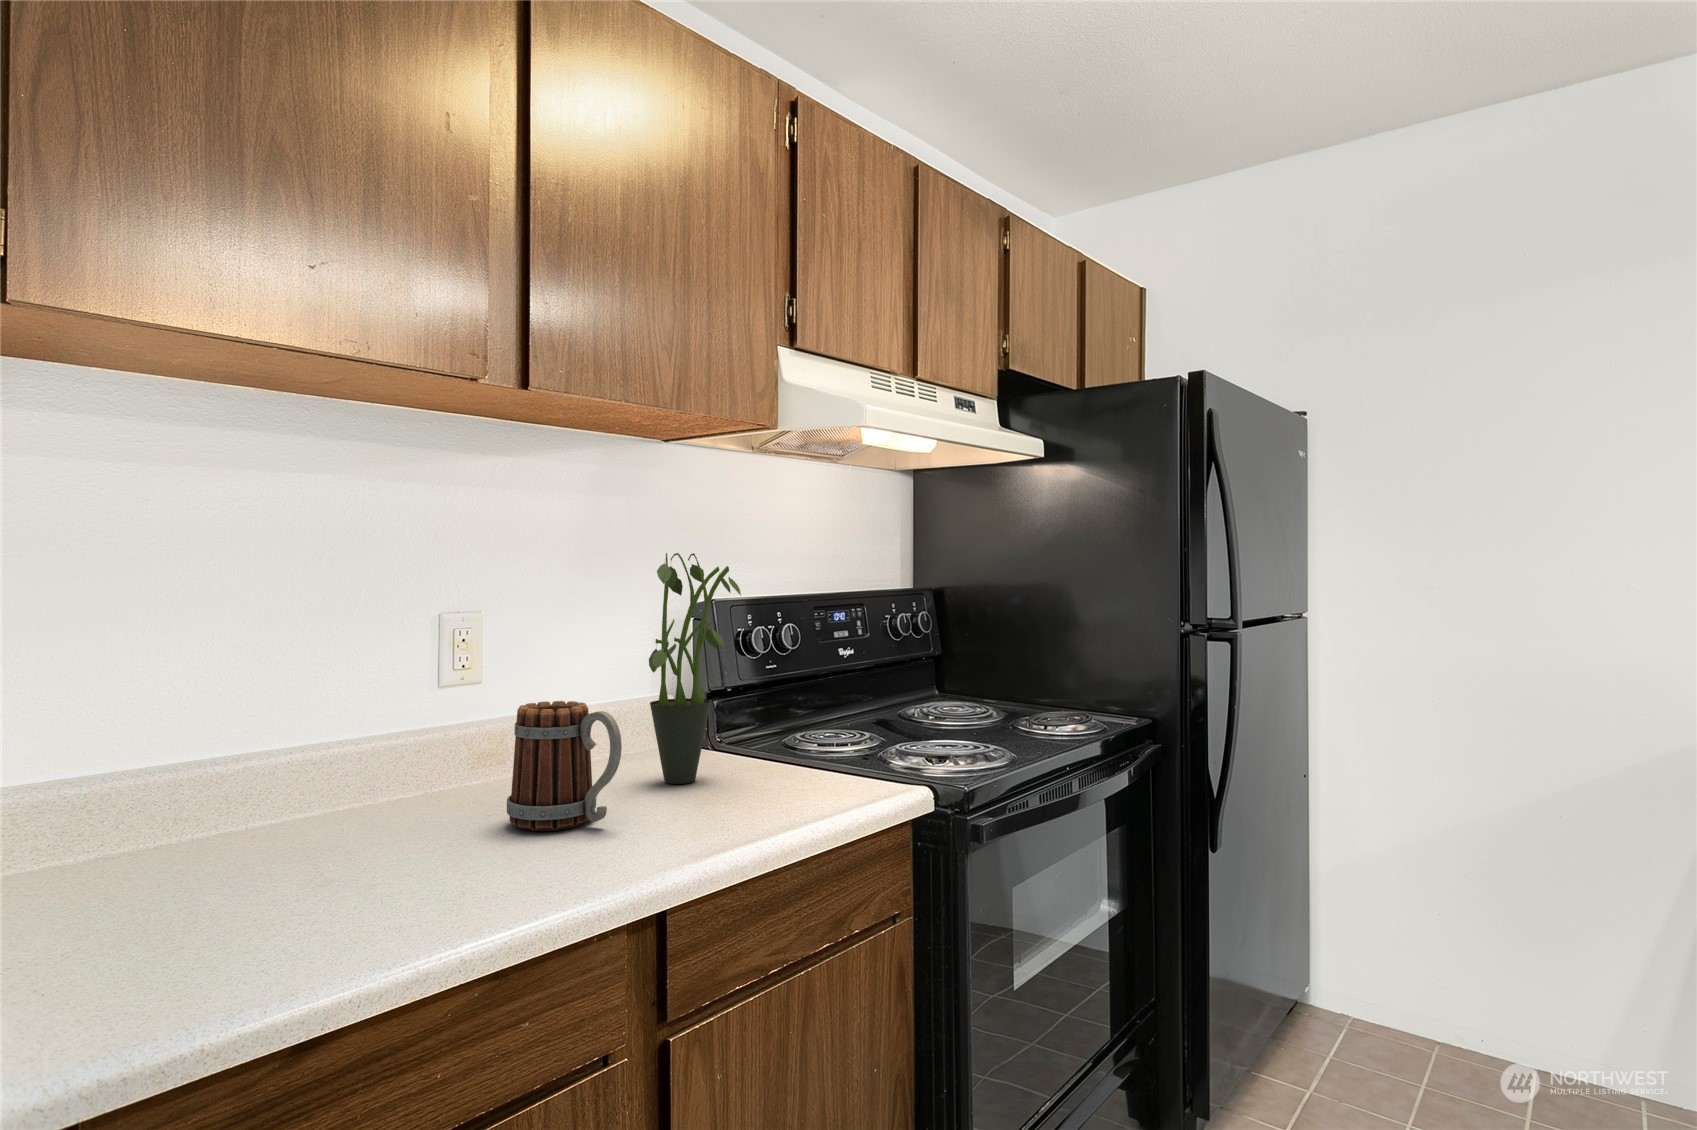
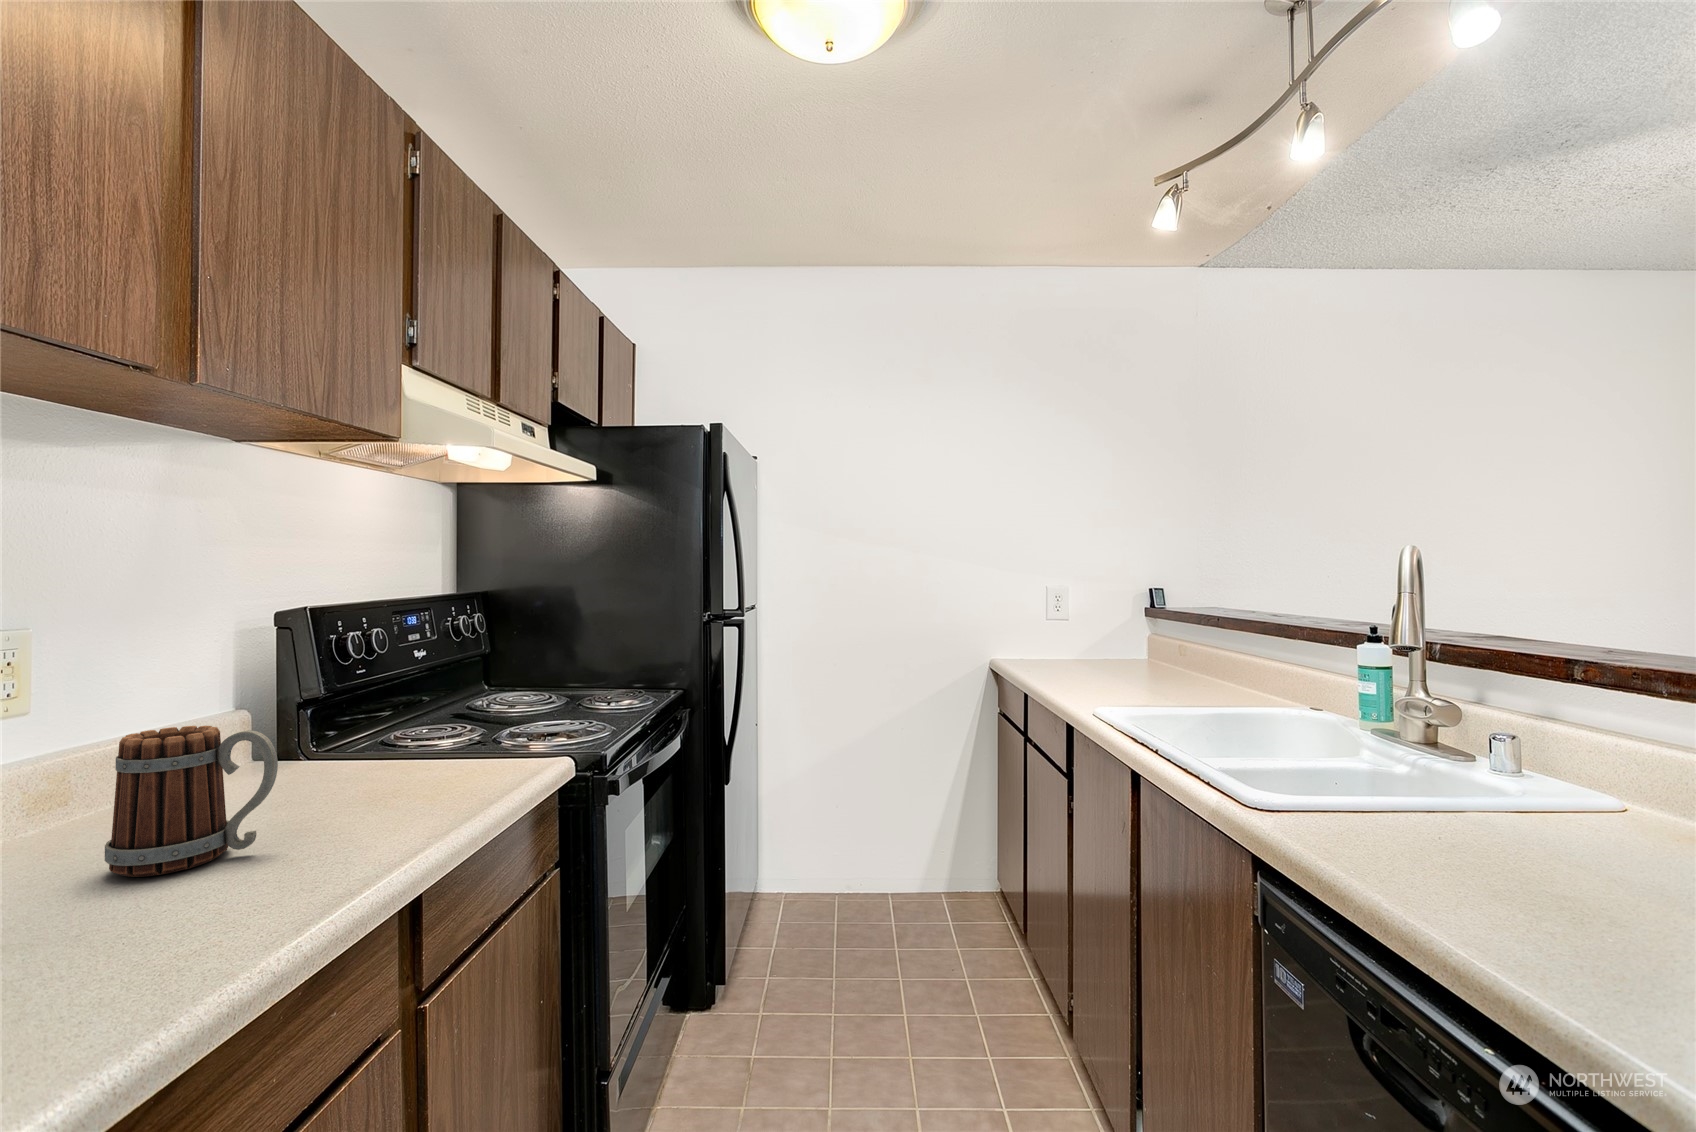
potted plant: present [649,553,741,784] -> none [254,561,374,802]

